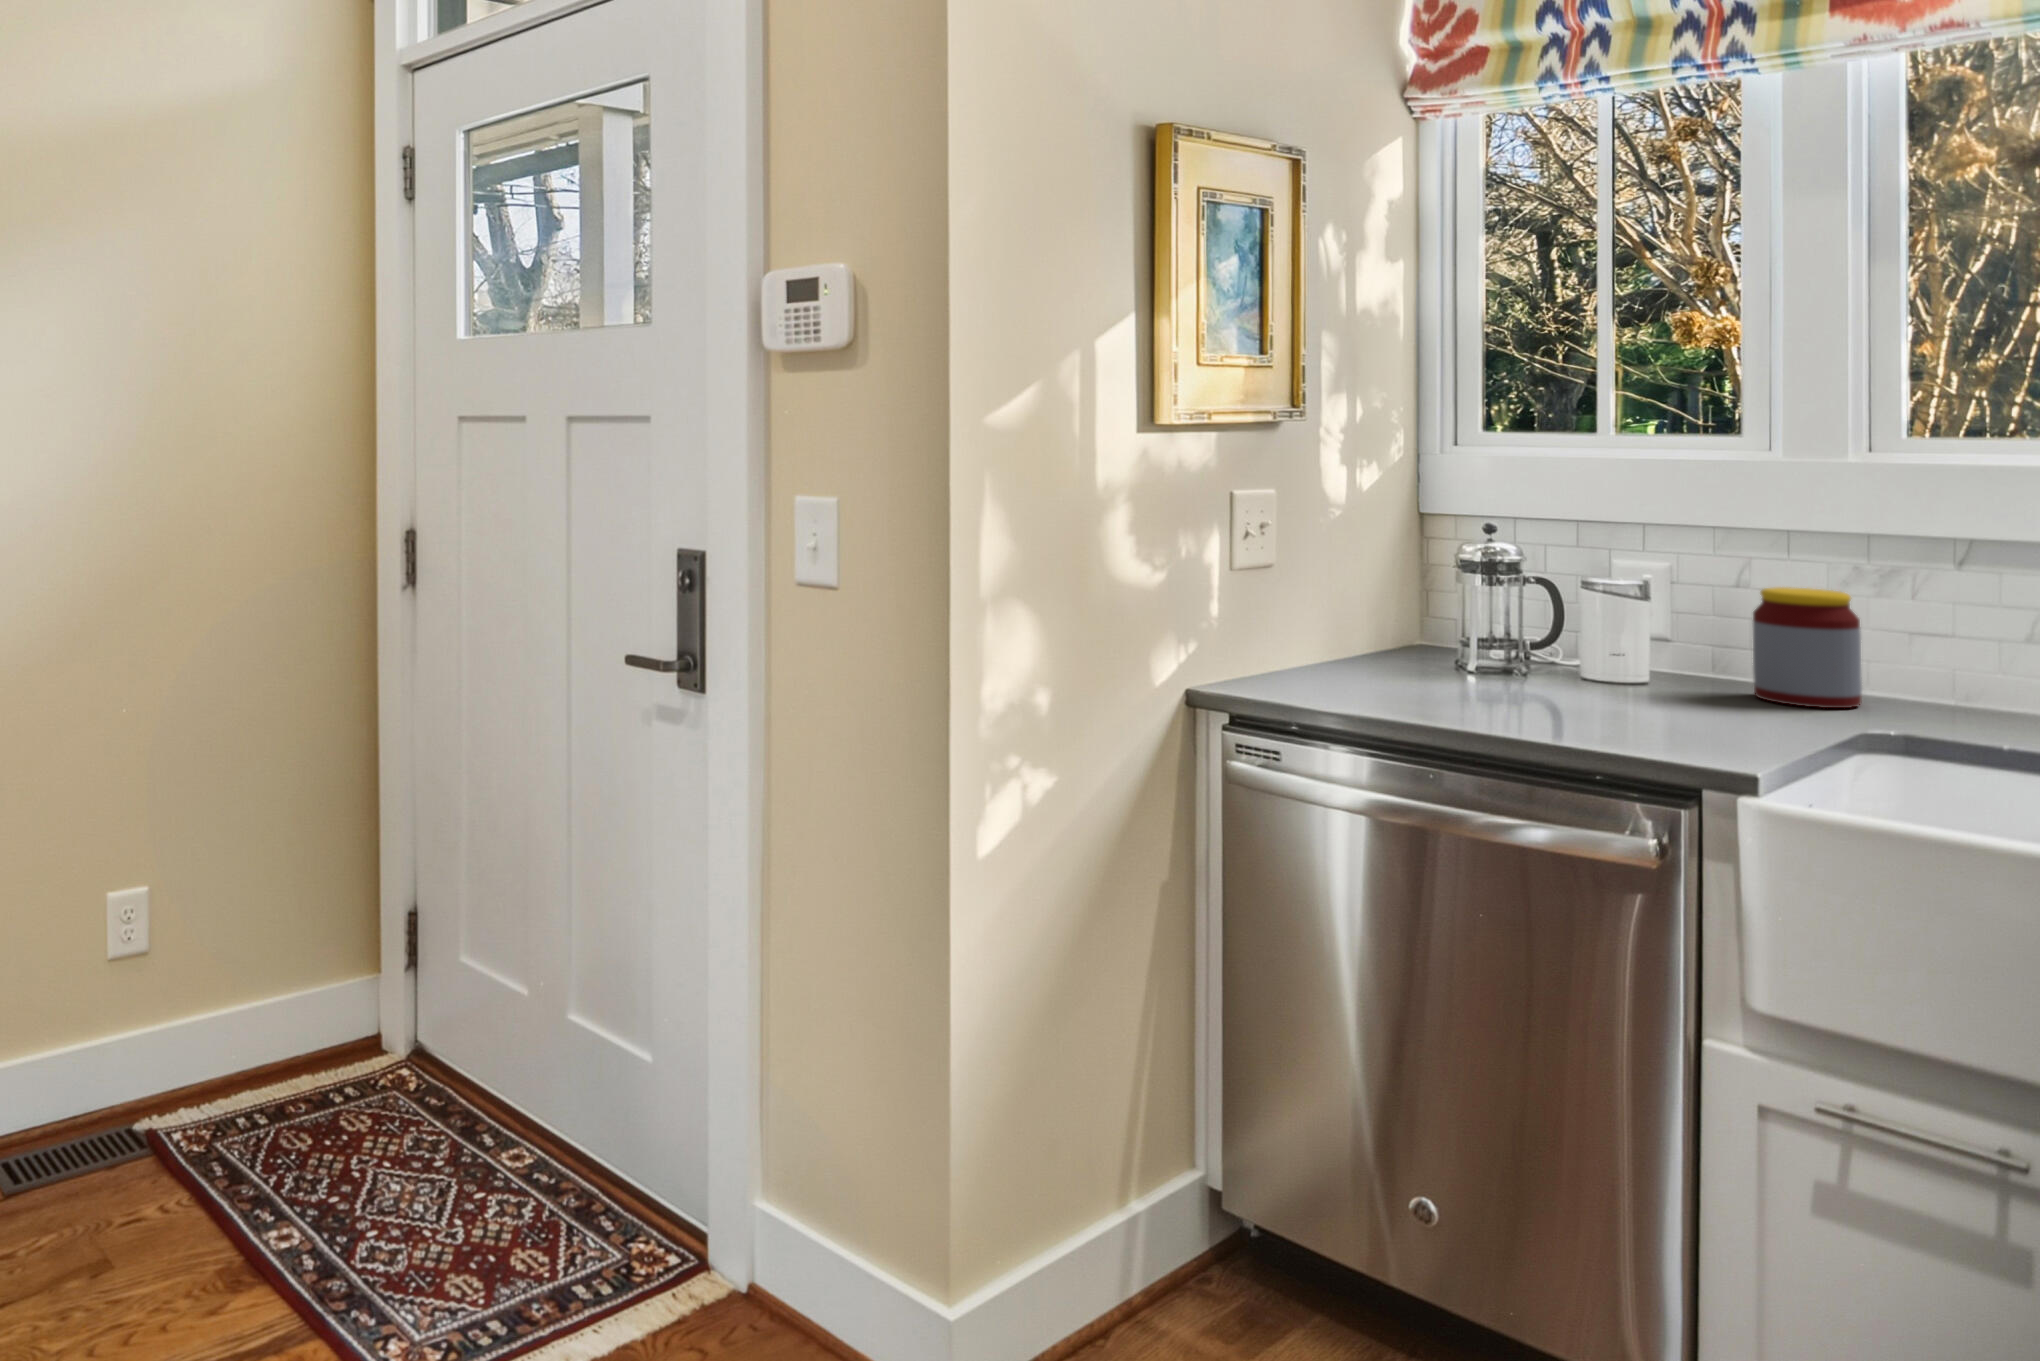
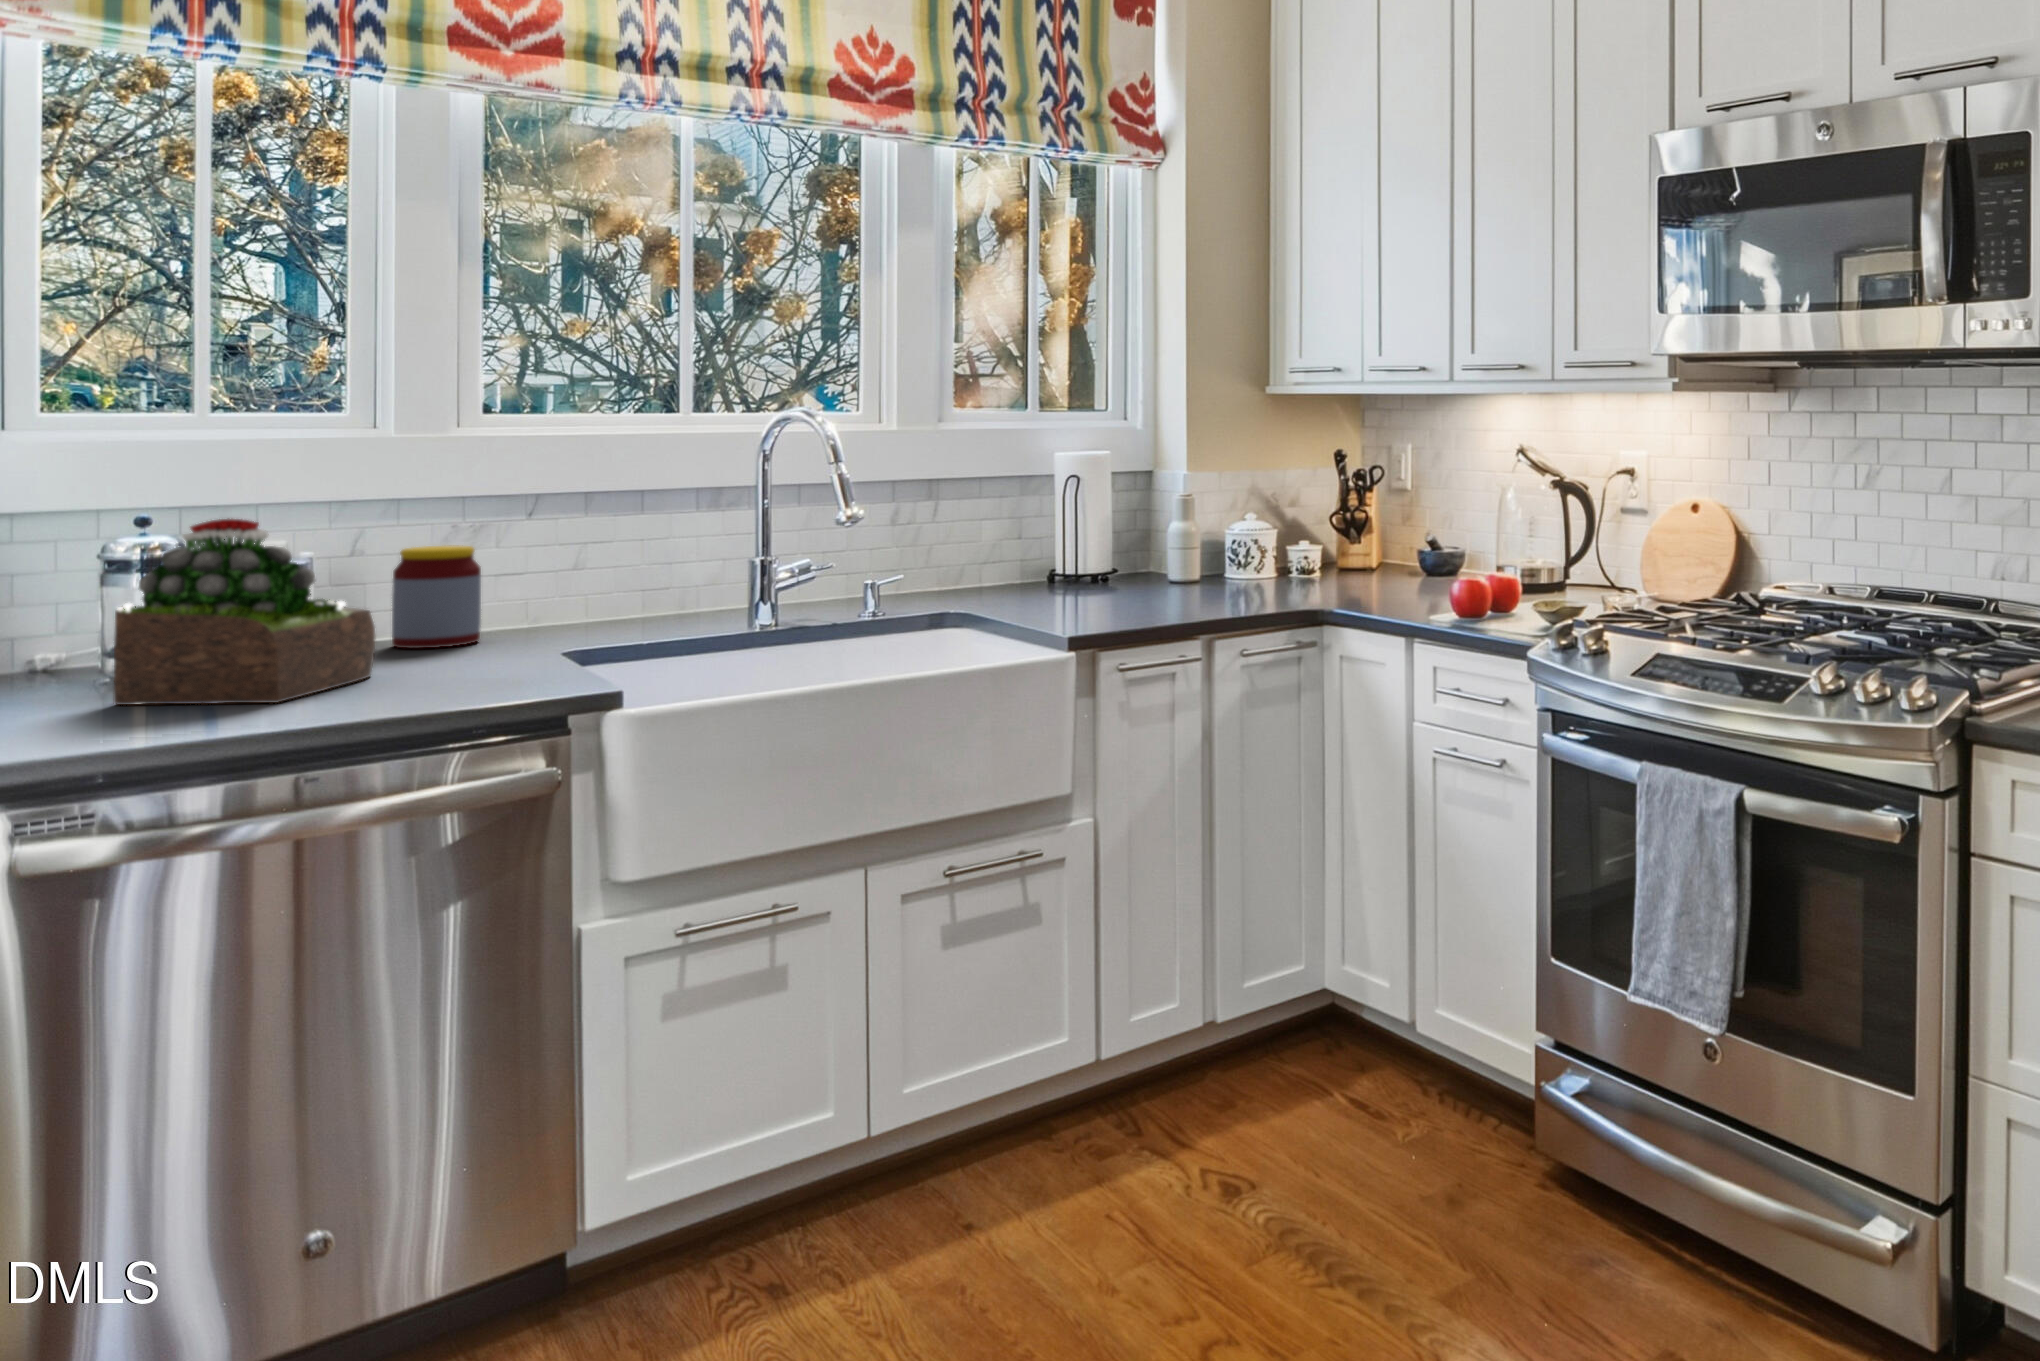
succulent plant: none [1365,533,1595,708] -> present [114,518,375,705]

